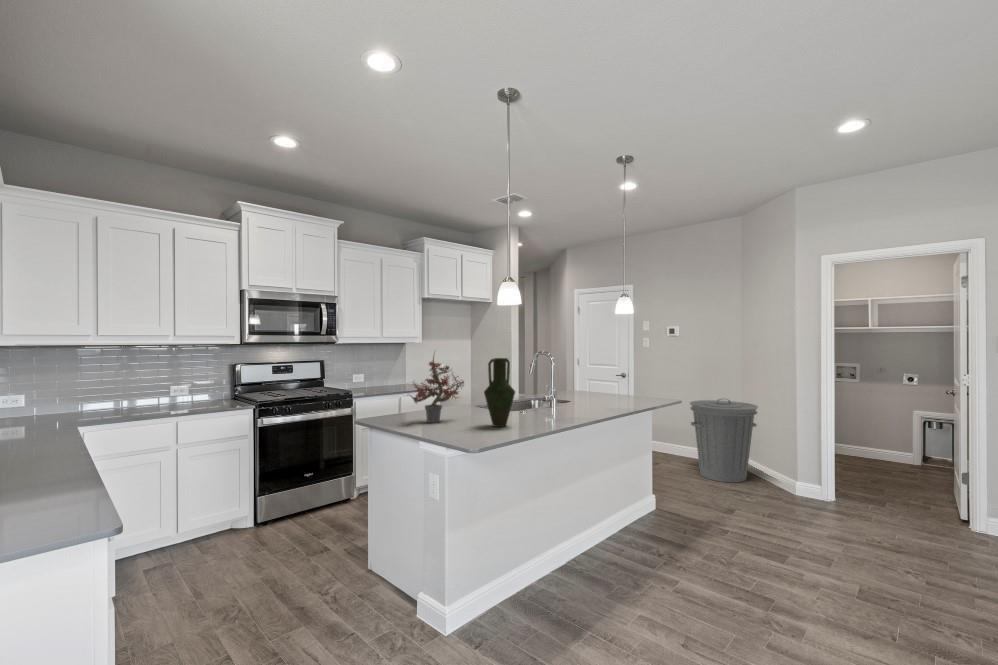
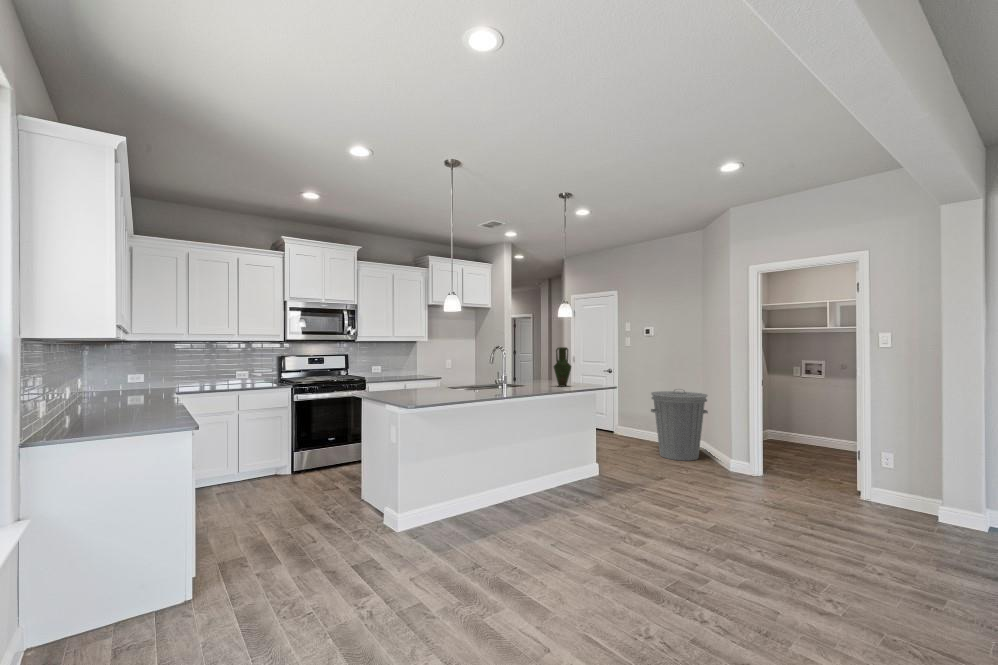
potted plant: present [410,356,464,423] -> none [380,342,427,394]
vase: present [484,358,515,427] -> present [554,347,571,386]

